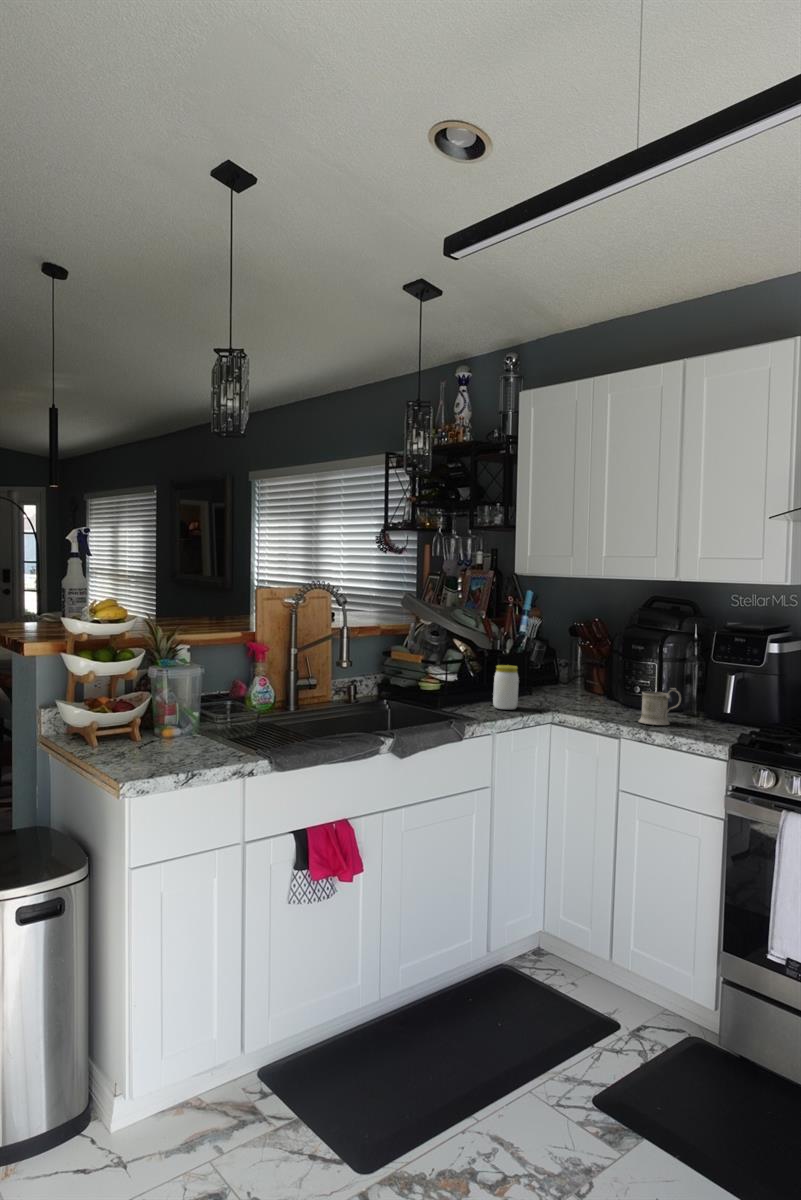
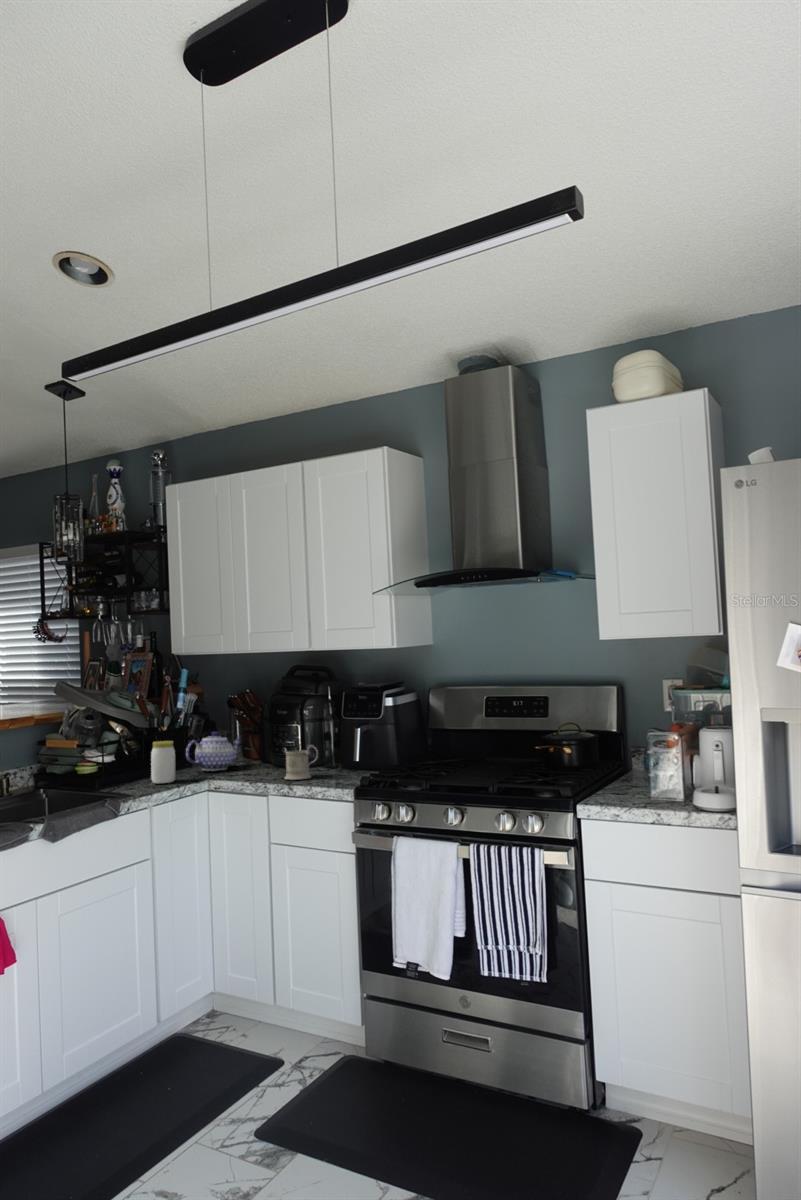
teapot: none [528,660,587,702] -> present [186,732,241,771]

